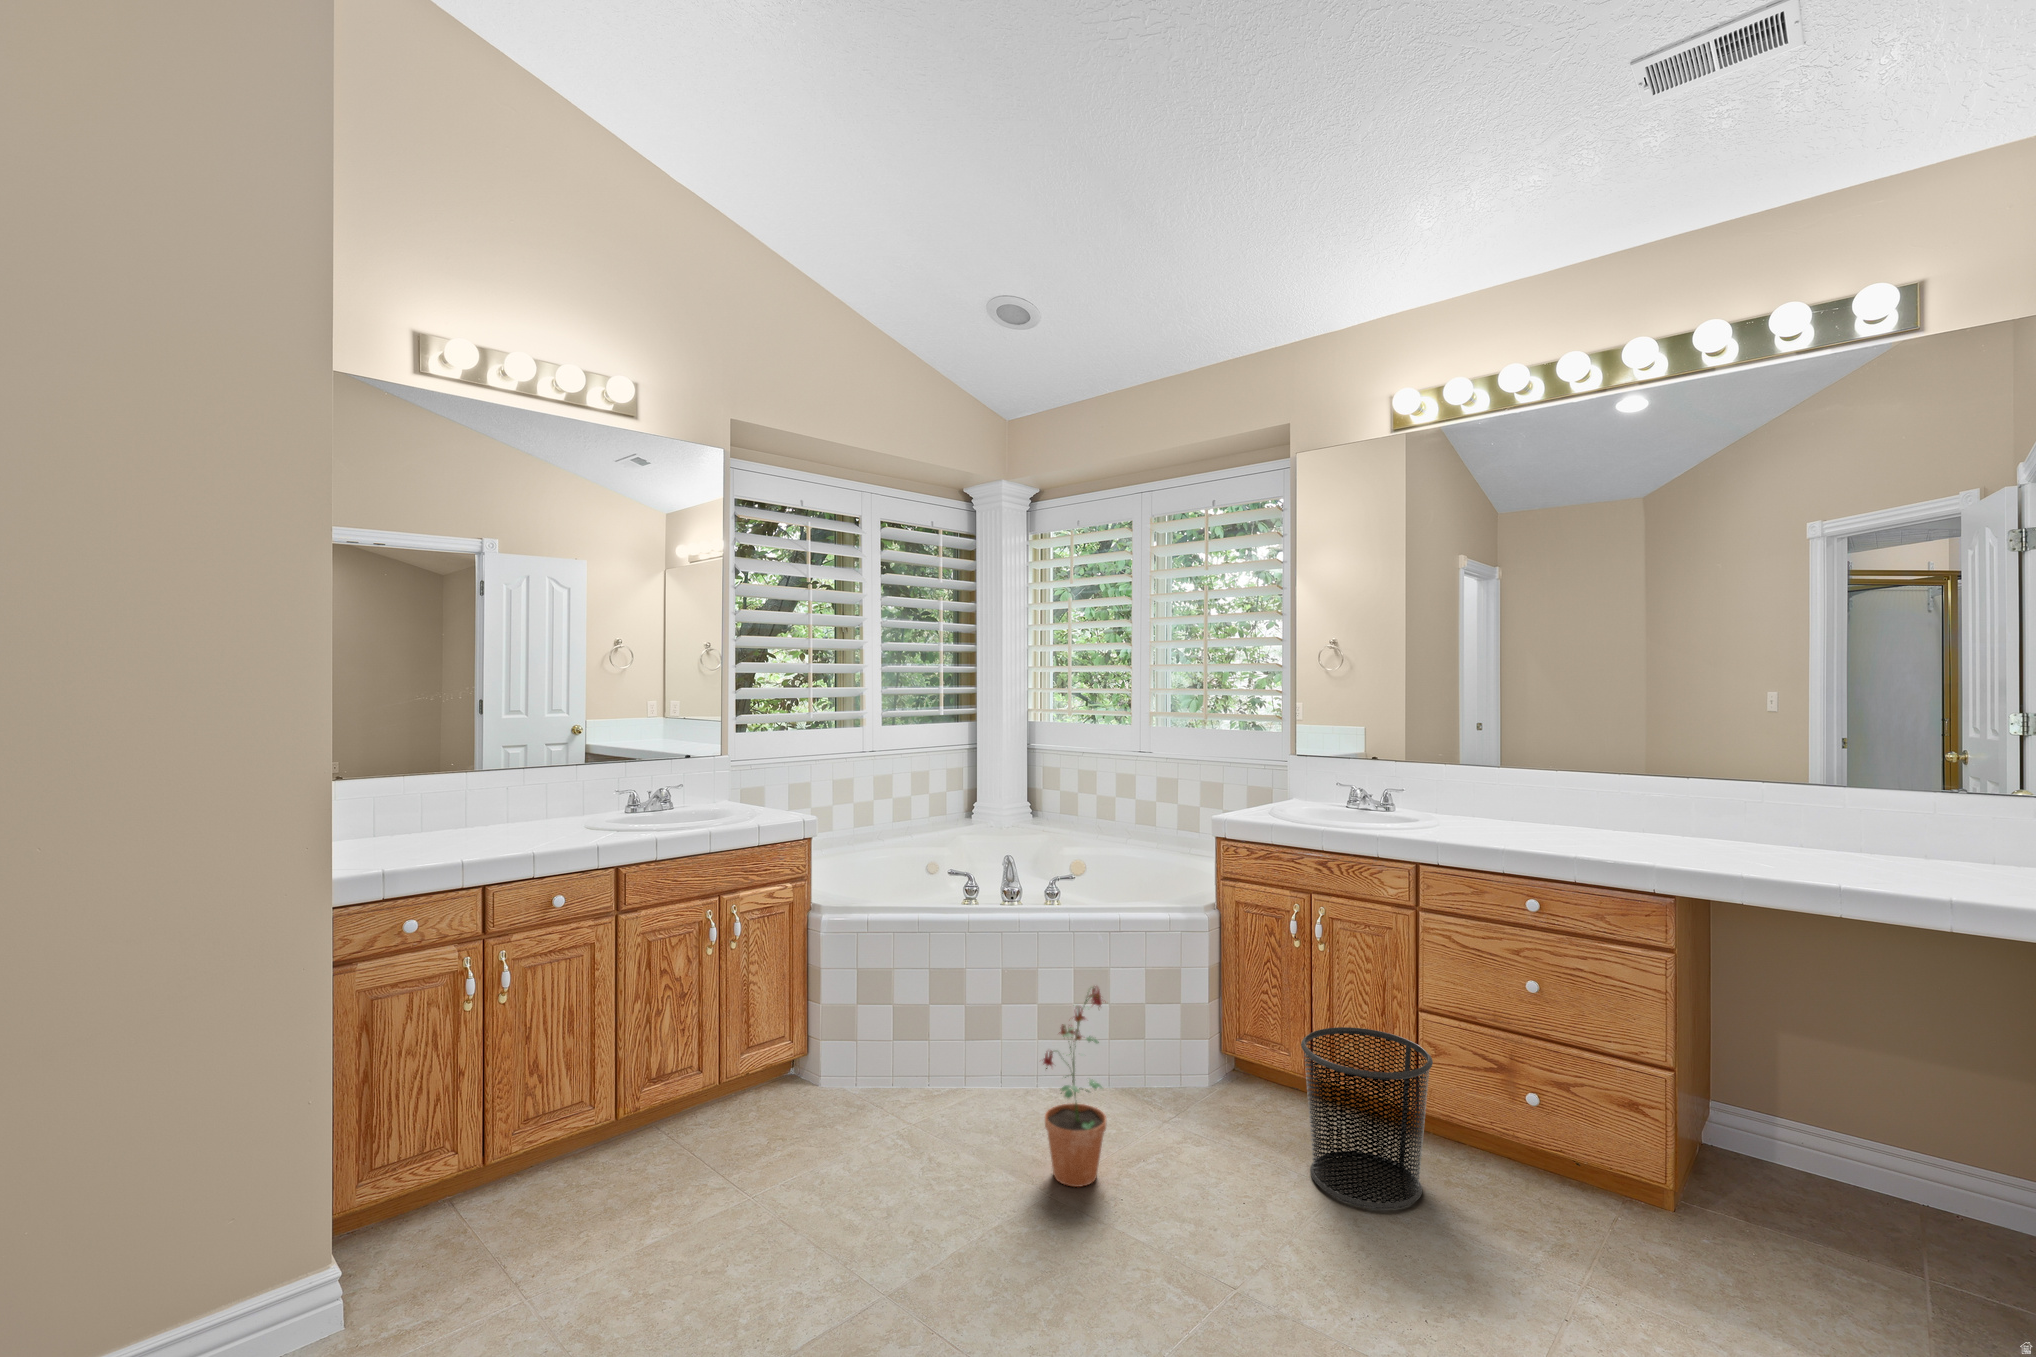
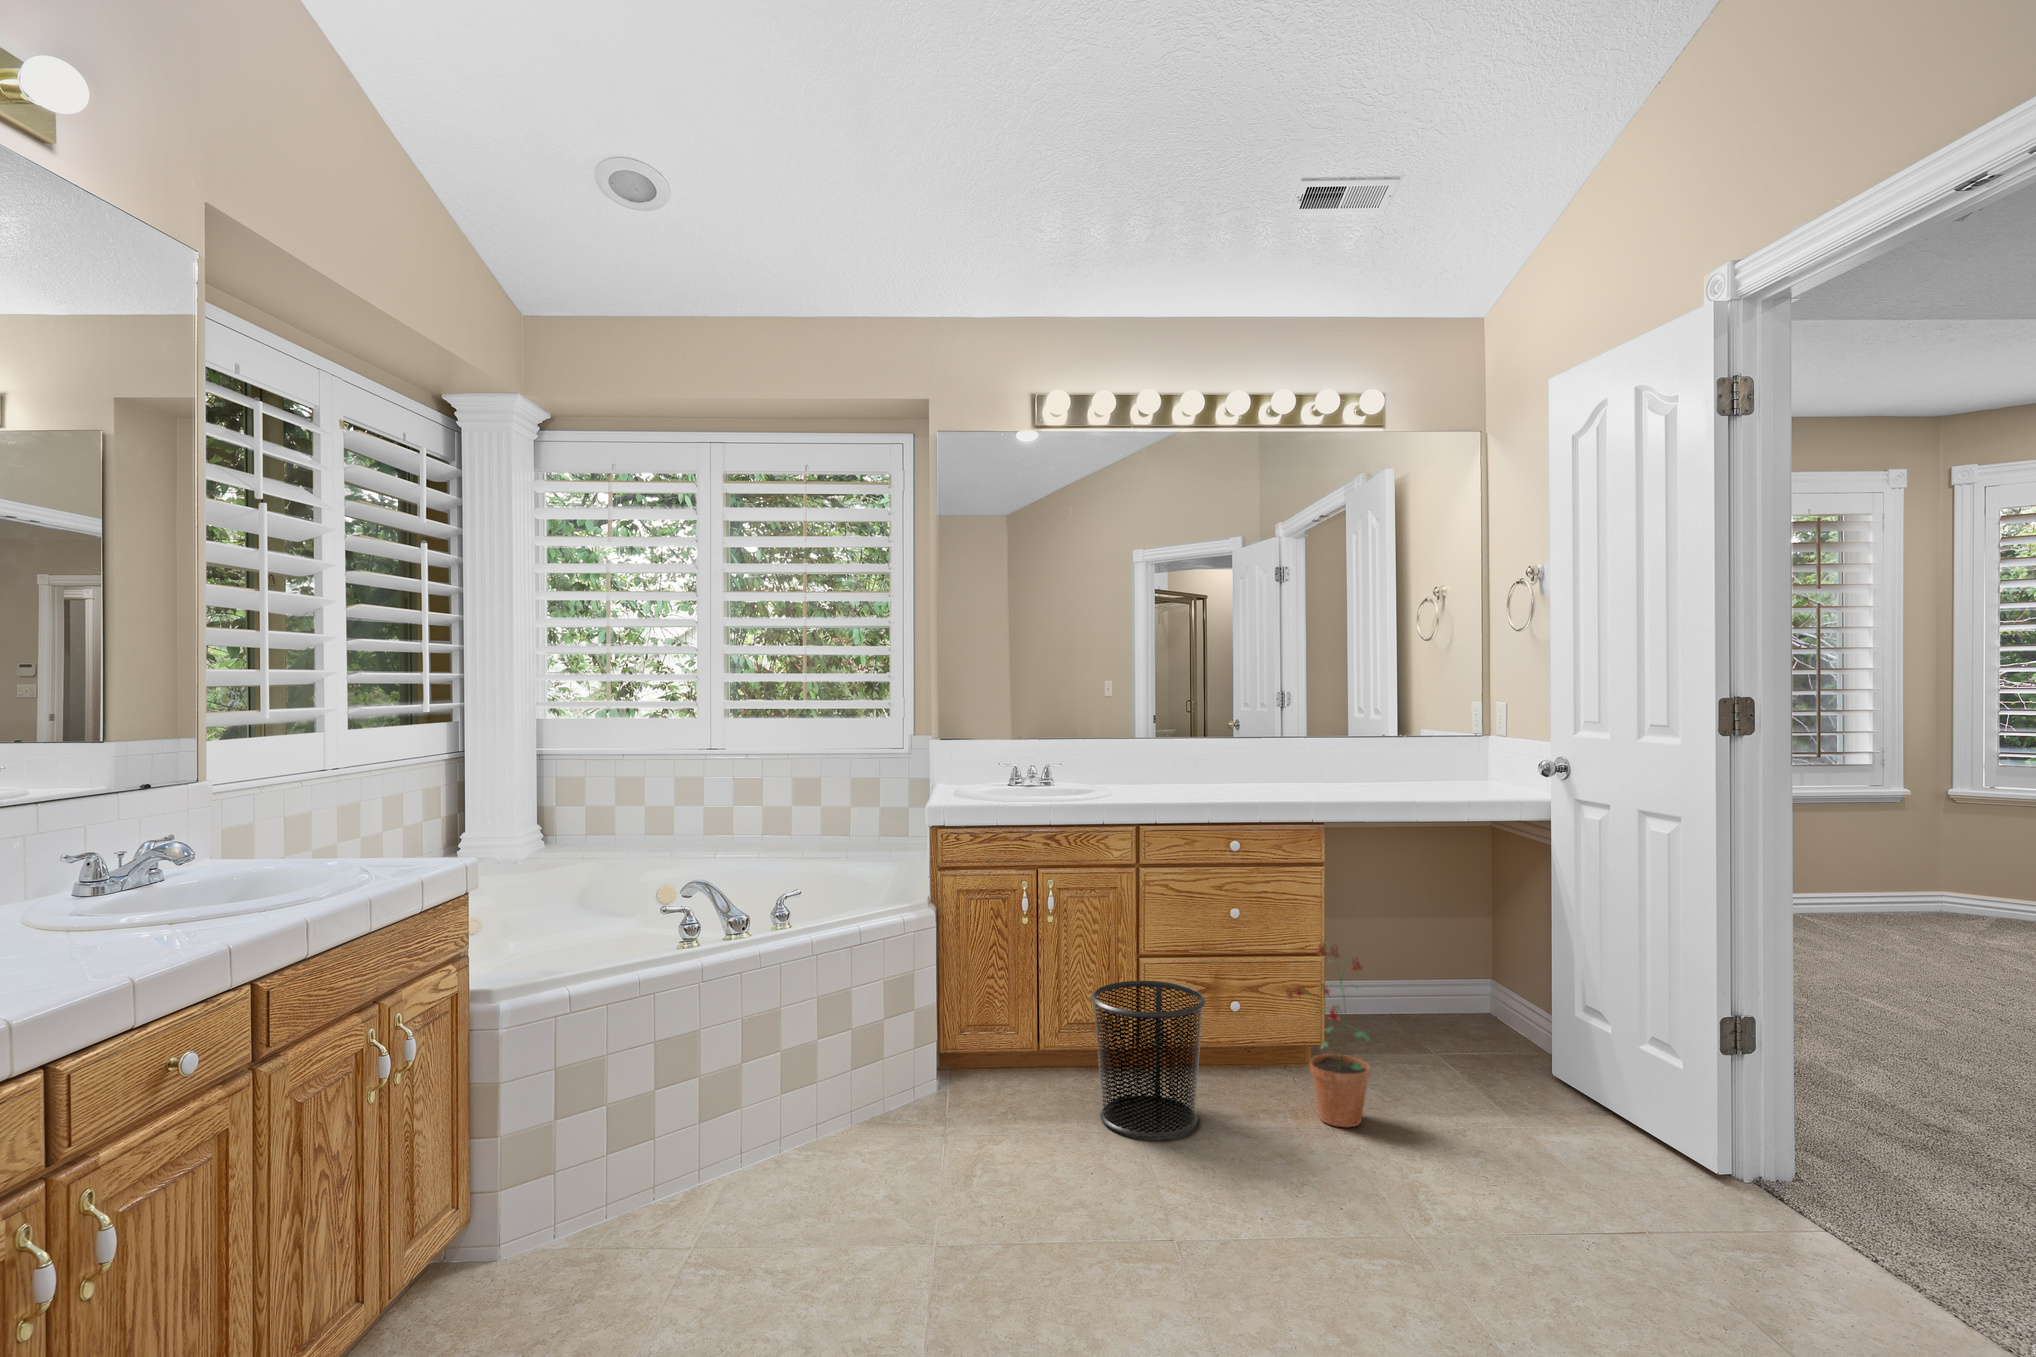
potted plant: present [1043,987,1106,1187] -> present [1287,943,1371,1127]

